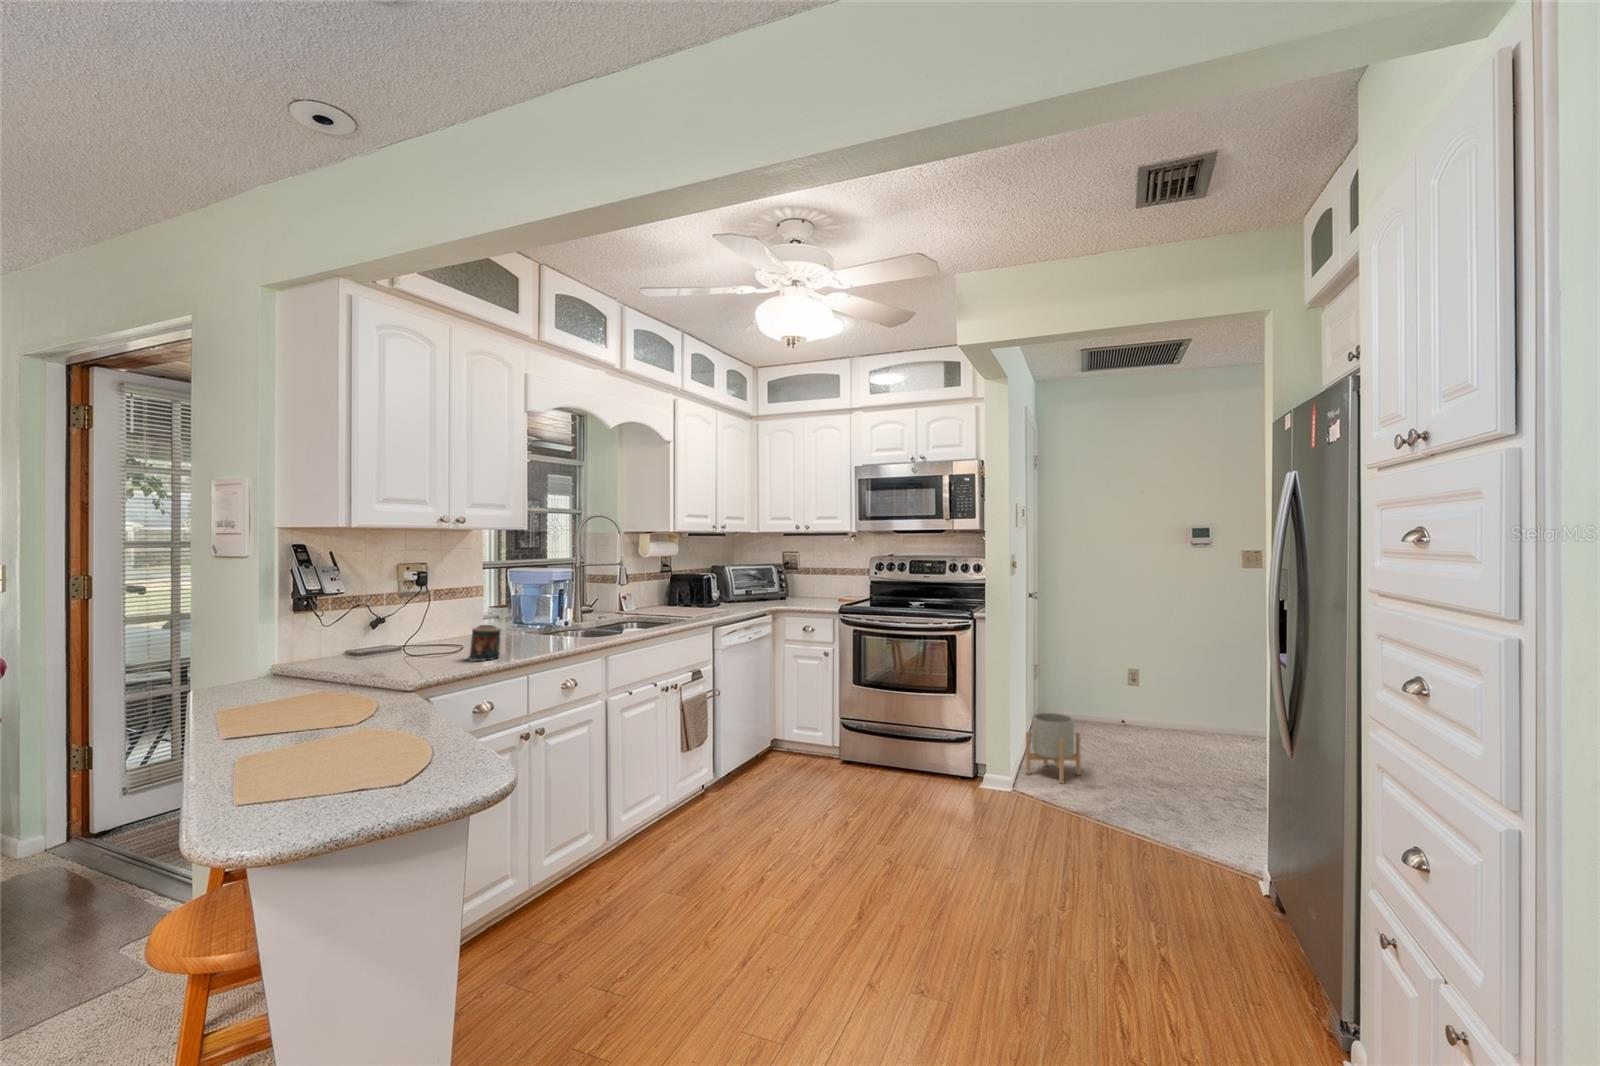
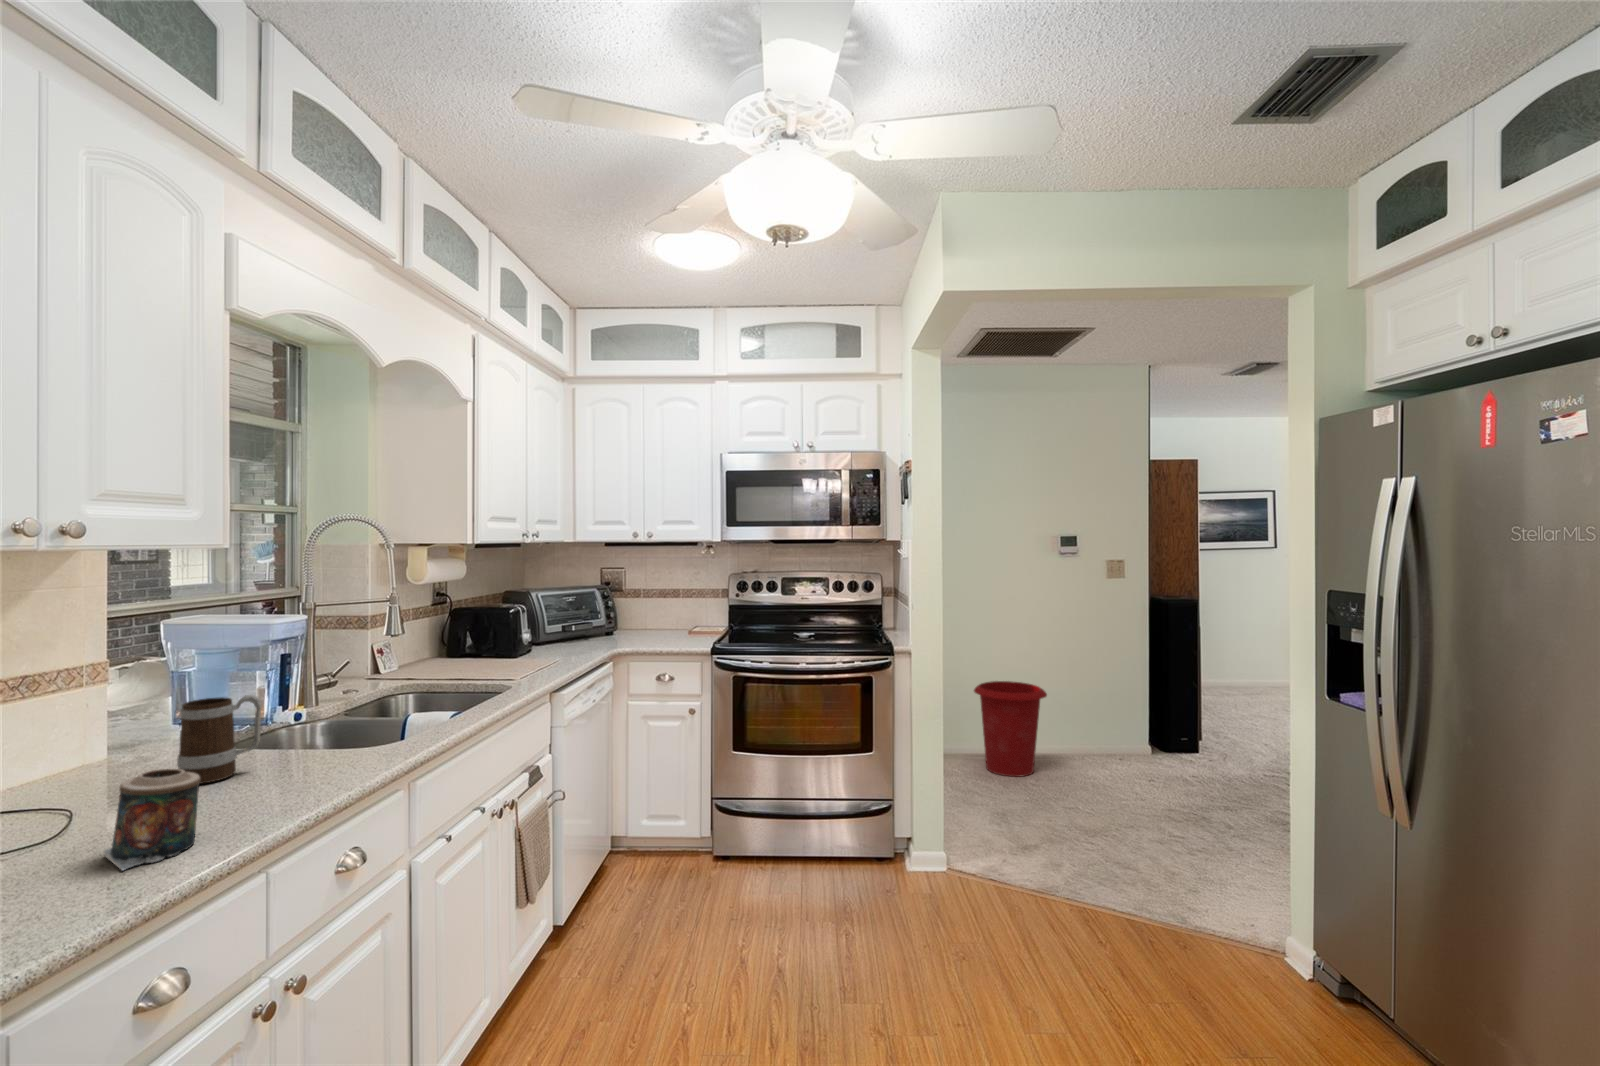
mug: none [502,603,537,643] -> present [177,695,262,784]
waste bin: none [1098,657,1168,741] -> present [974,681,1047,777]
planter: present [1026,713,1081,784] -> none [943,761,1000,850]

